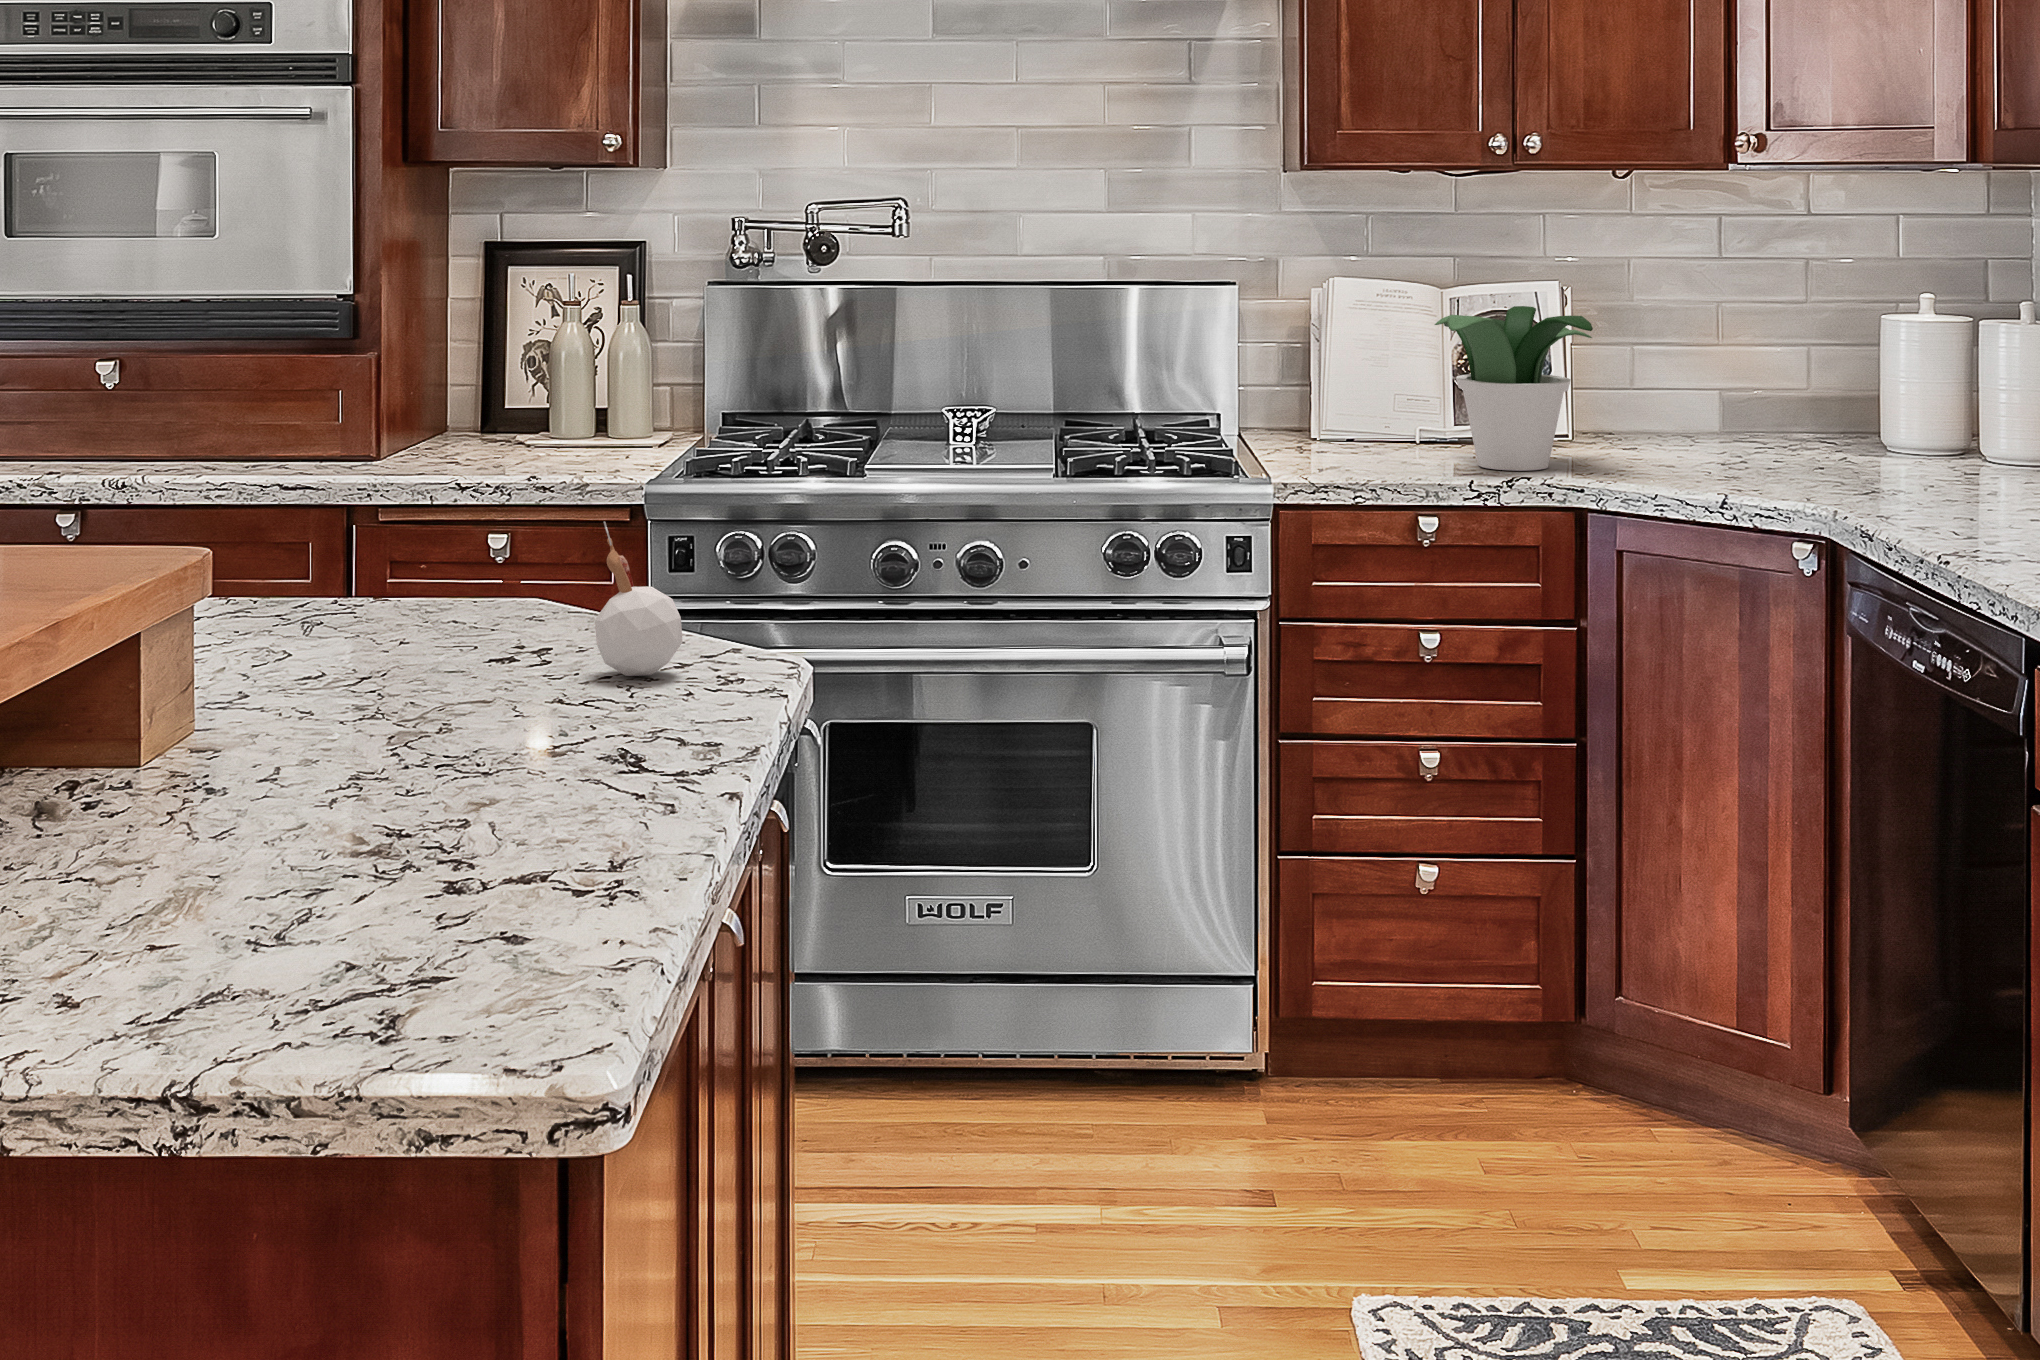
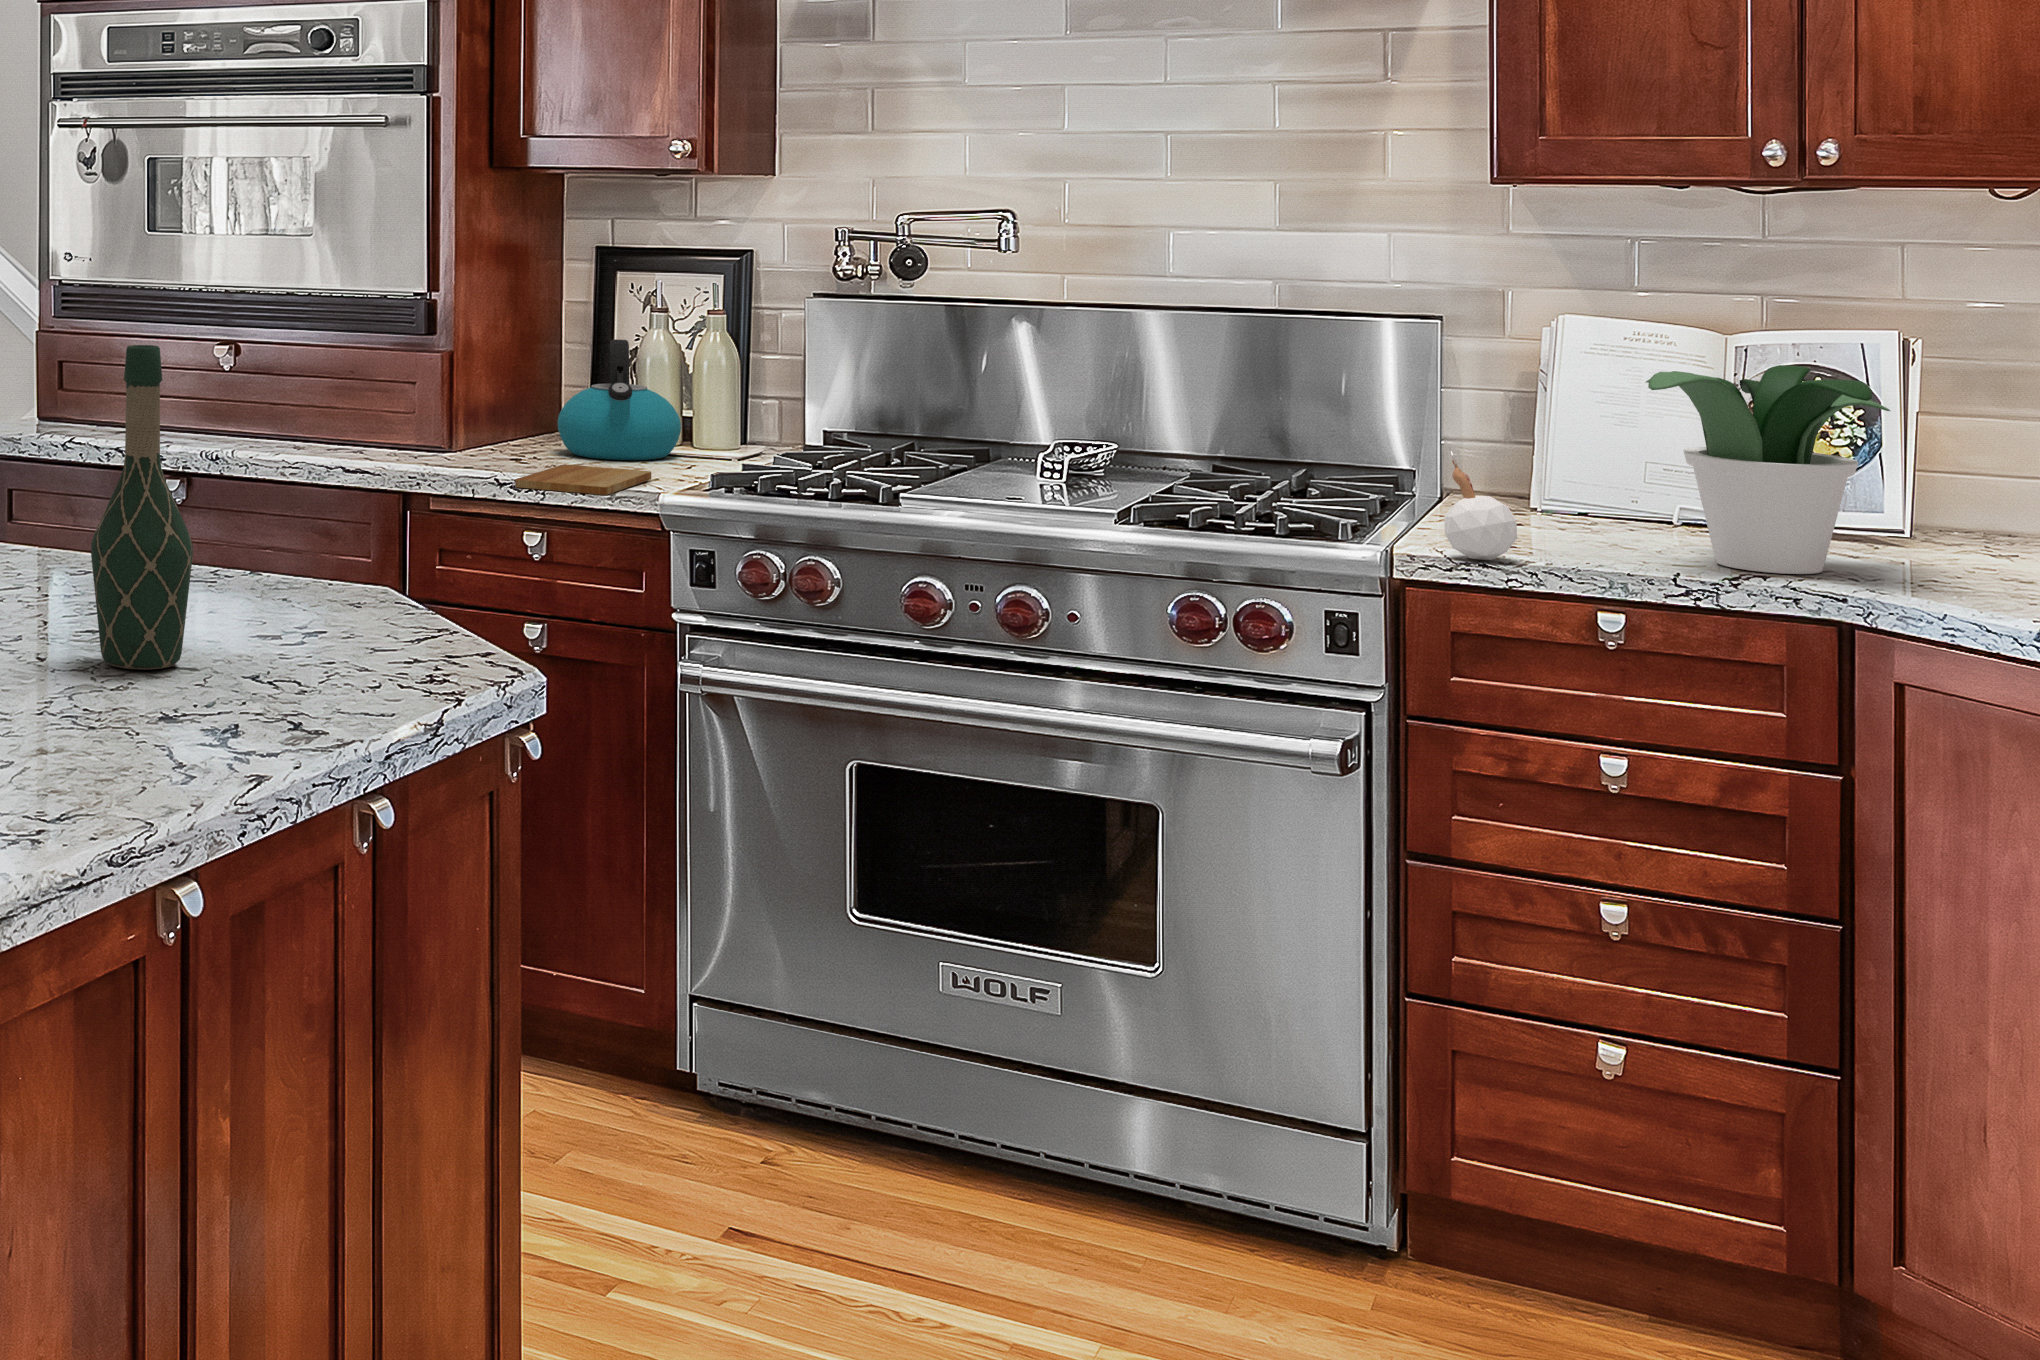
kettle: none [474,331,597,453] -> present [558,339,681,460]
wine bottle: none [380,362,492,712] -> present [91,345,193,670]
cutting board: none [488,462,605,489] -> present [515,464,651,495]
candle: present [595,522,683,676] -> present [1444,447,1517,560]

